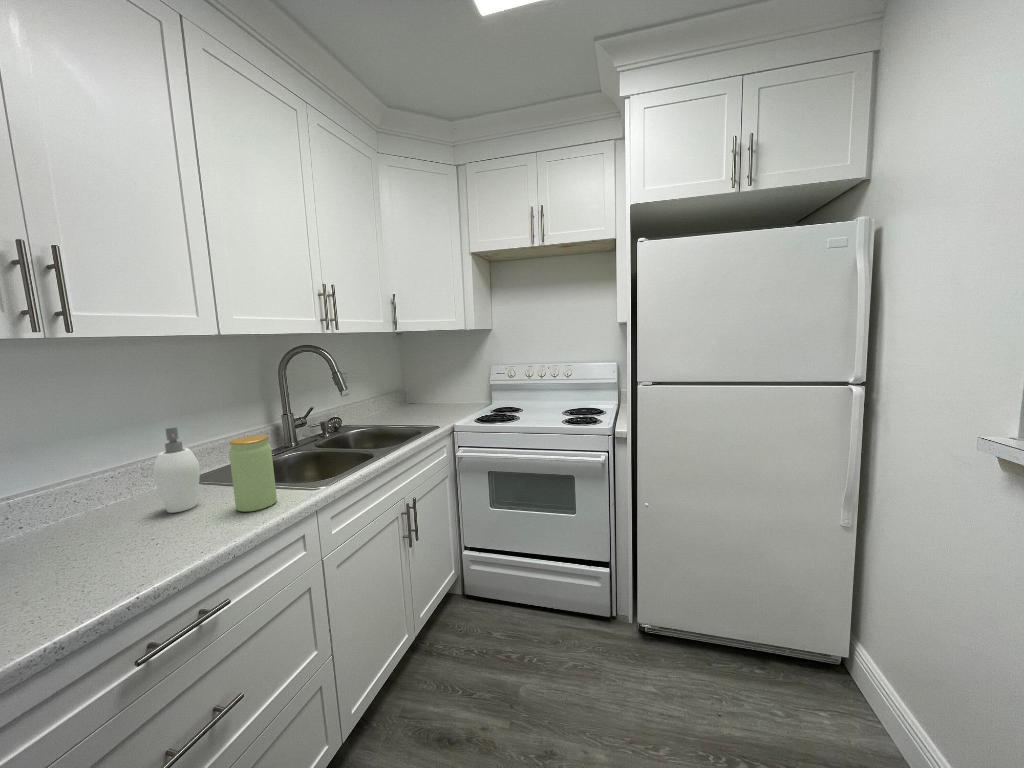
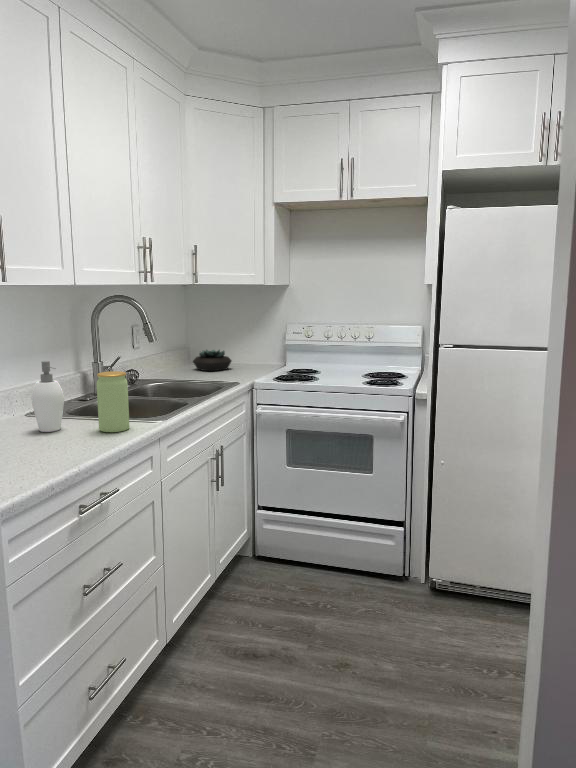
succulent plant: none [404,391,441,413] -> present [193,350,232,371]

